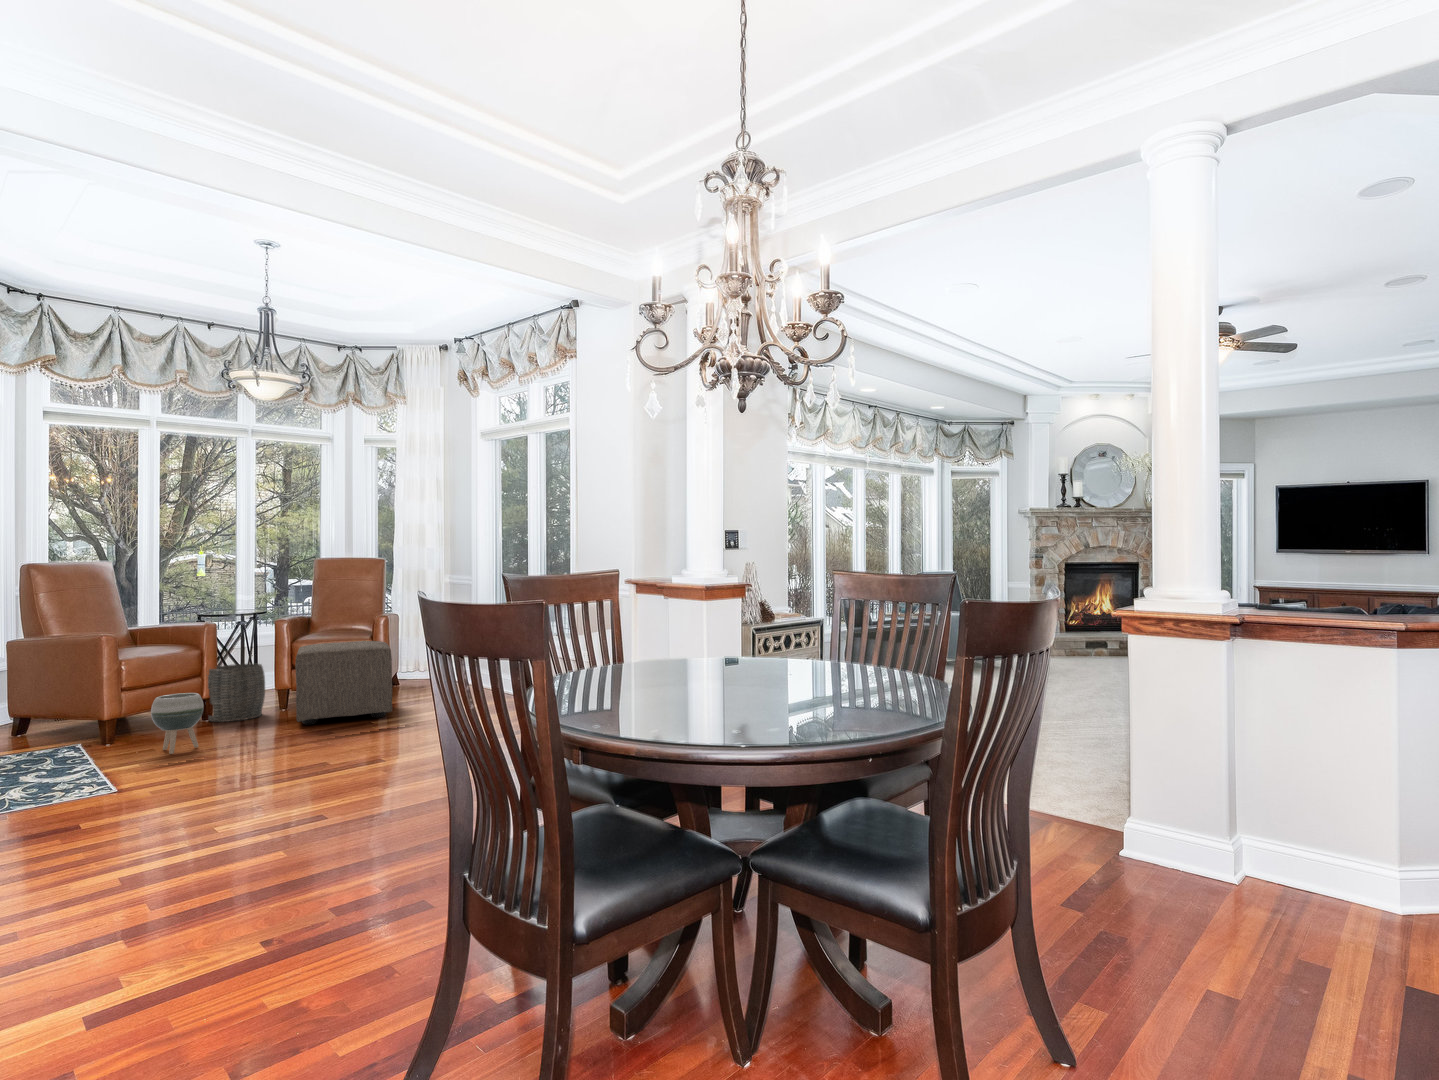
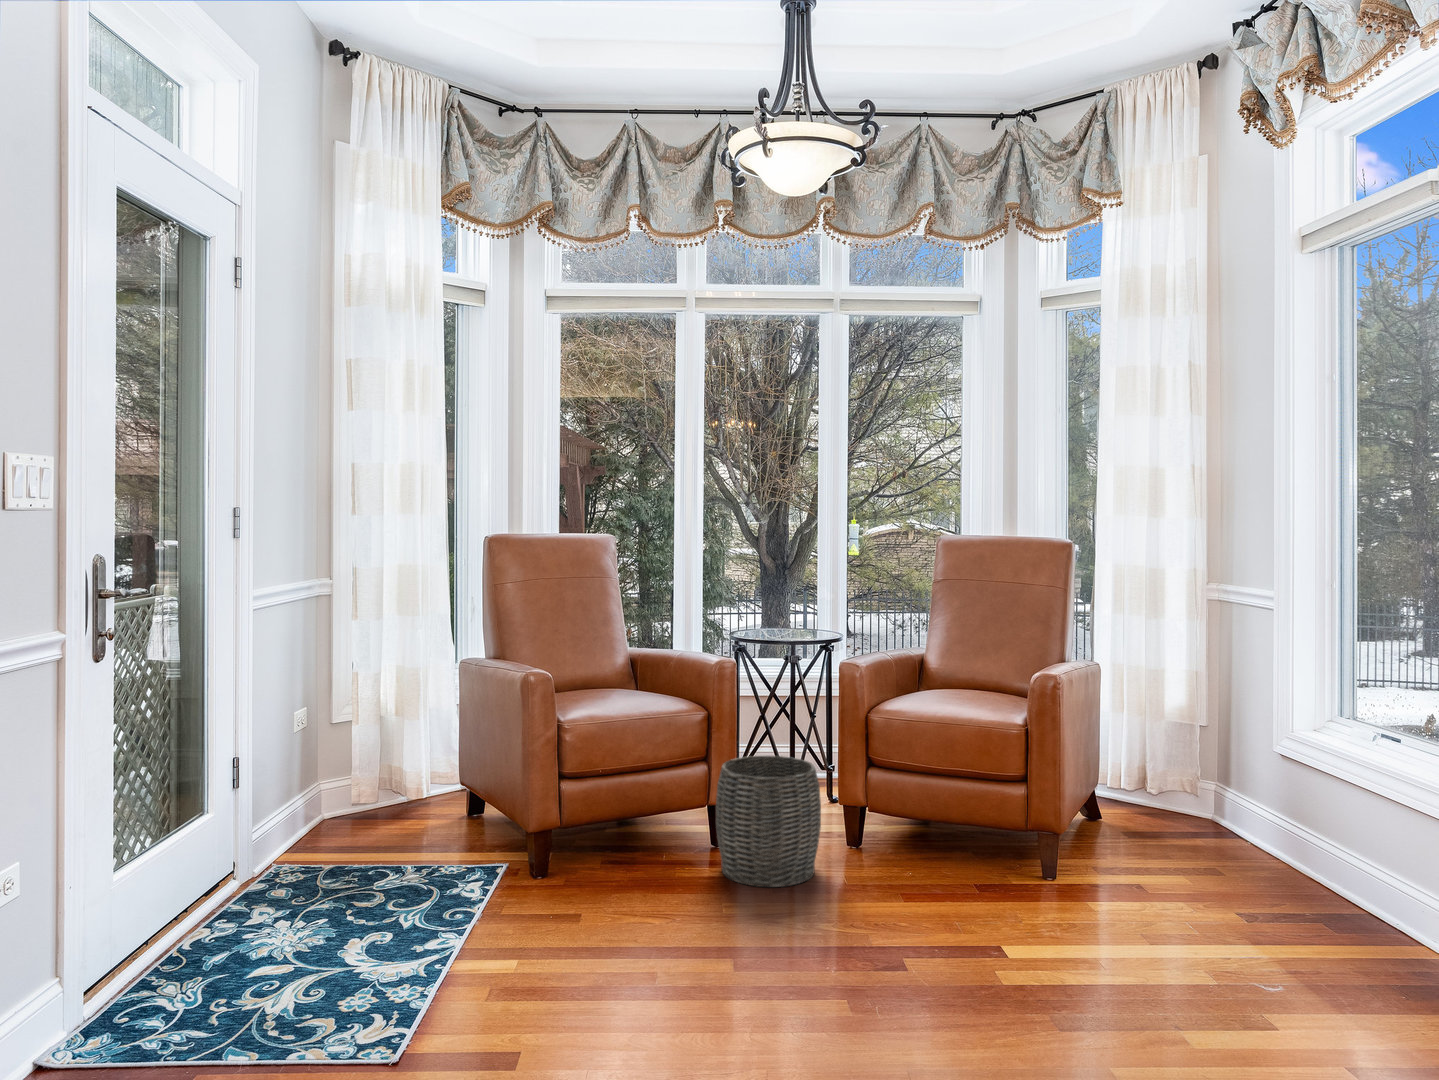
ottoman: present [295,641,392,725] -> none [851,747,1084,988]
planter: present [151,693,204,754] -> none [537,862,639,1020]

